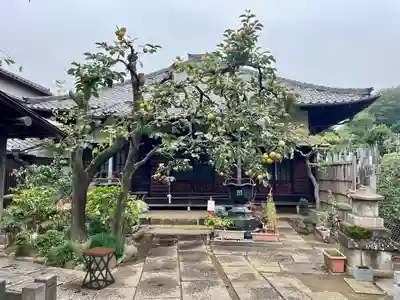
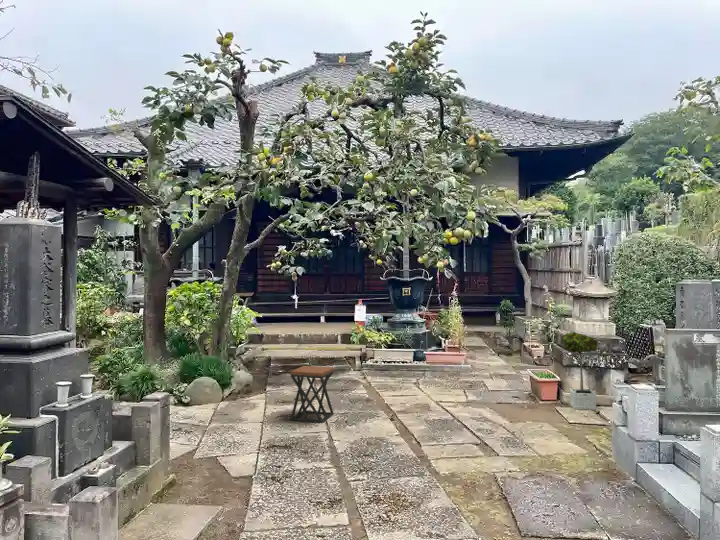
stool: present [81,247,116,290] -> present [291,366,334,423]

